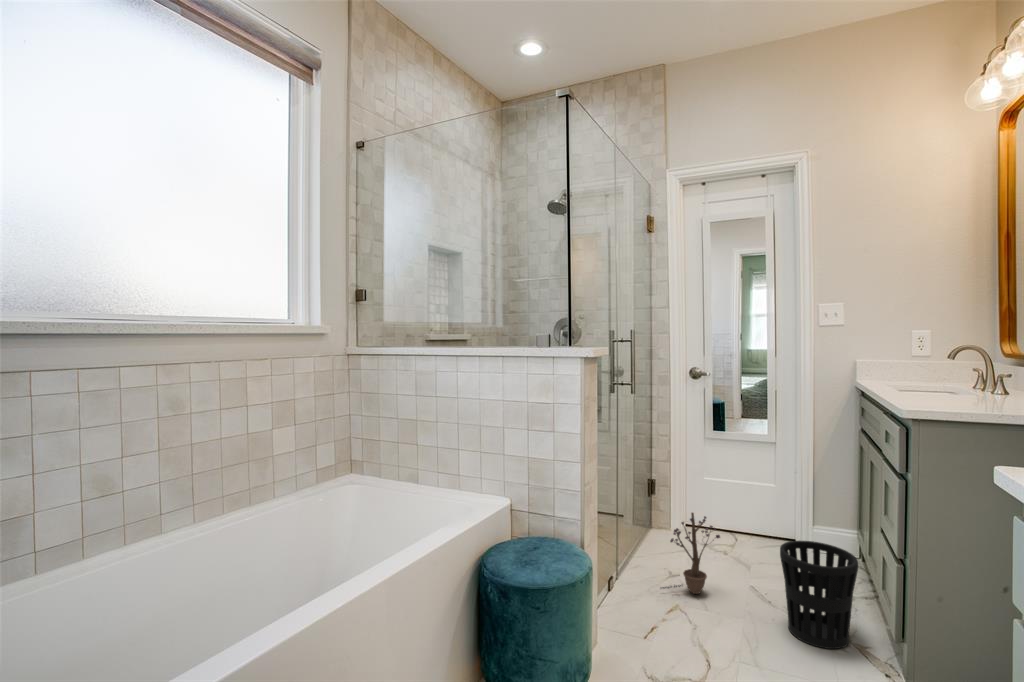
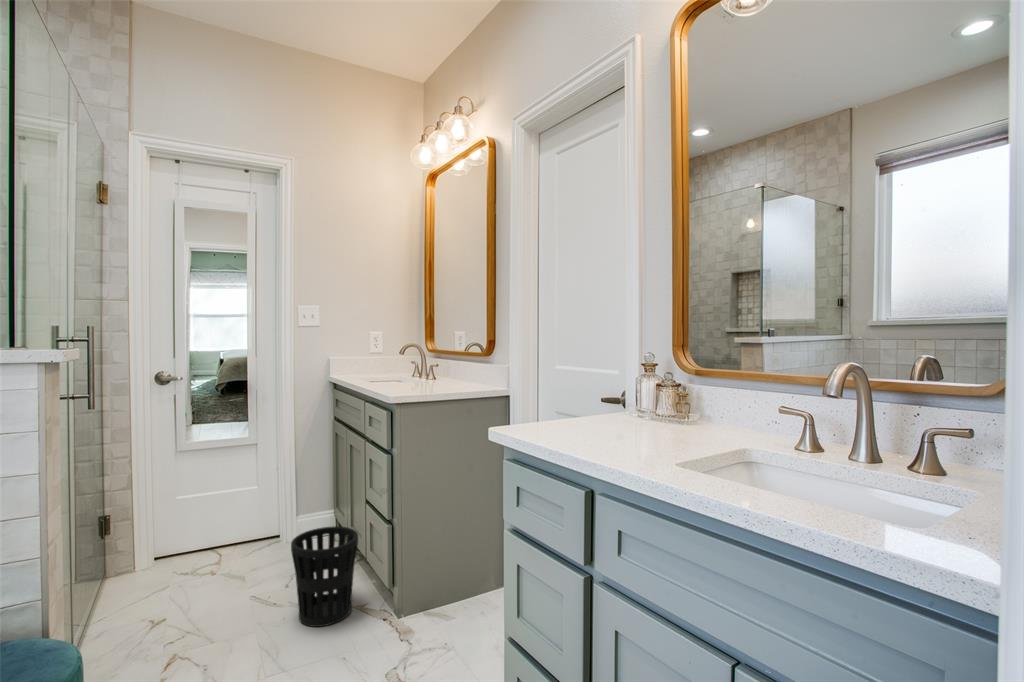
decorative plant: present [661,513,720,594] -> none [144,539,221,650]

